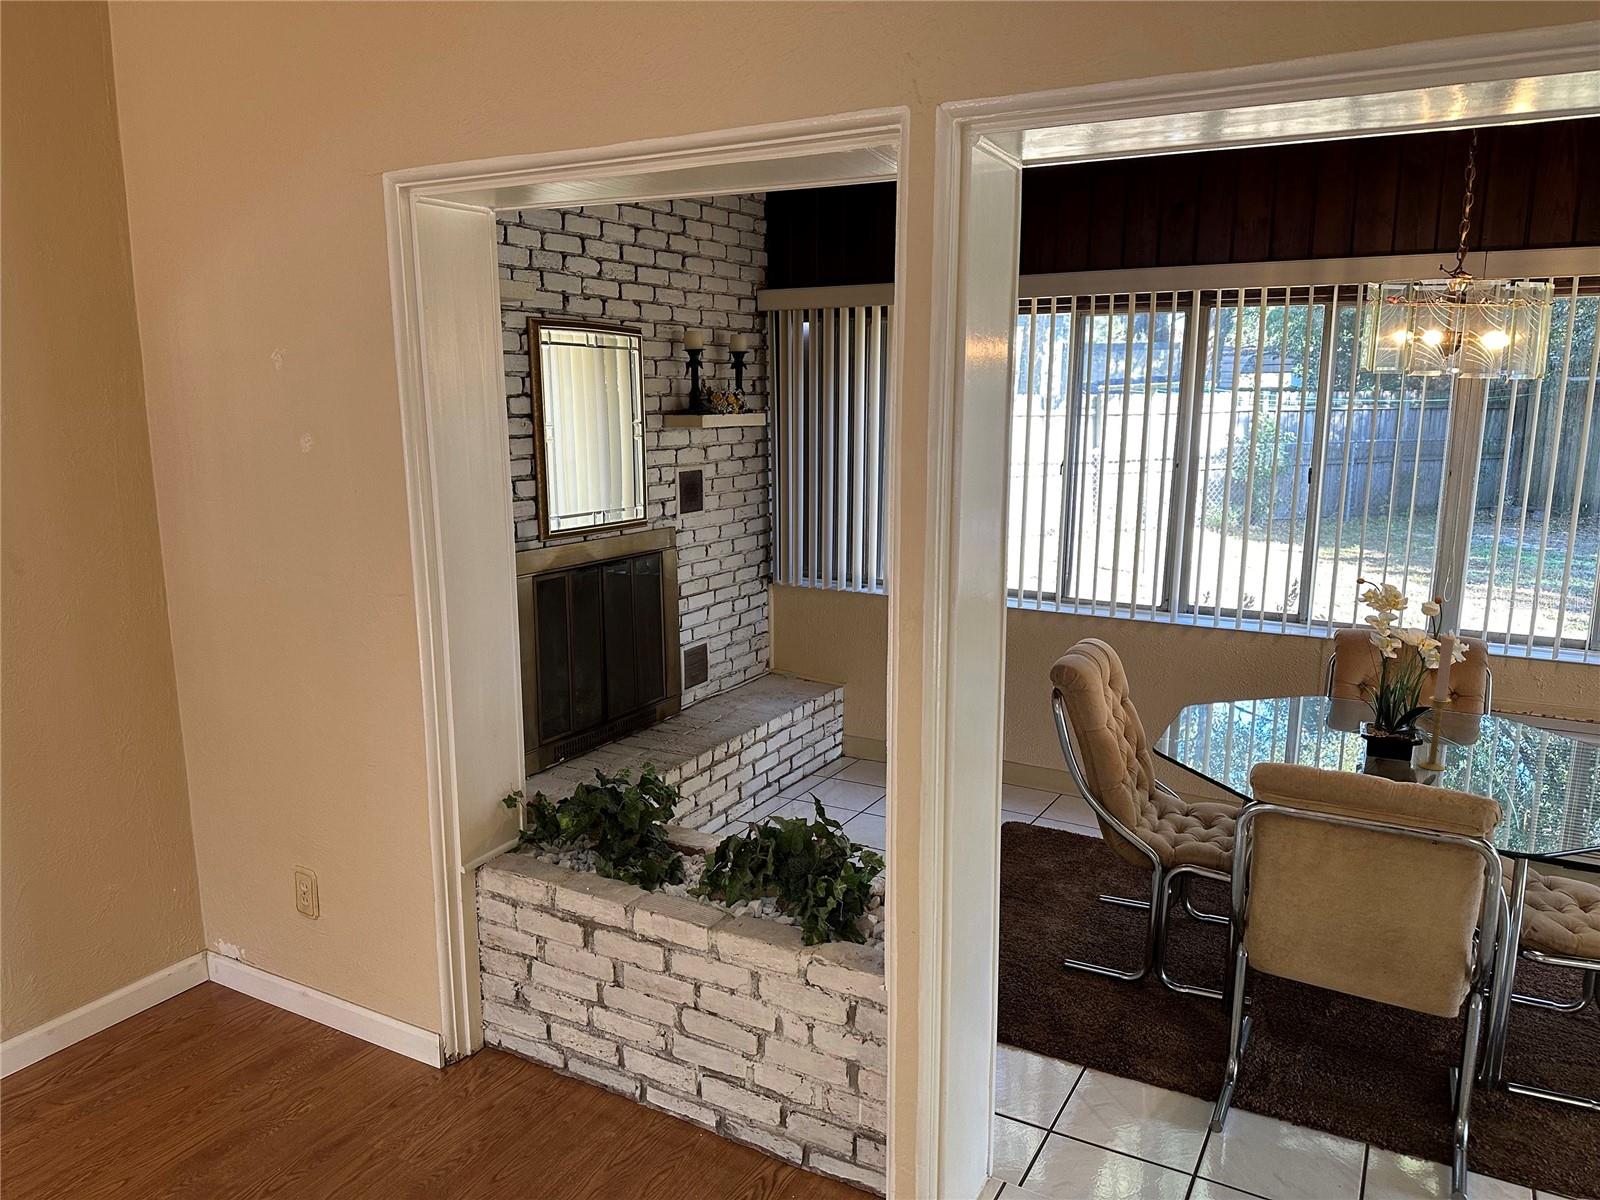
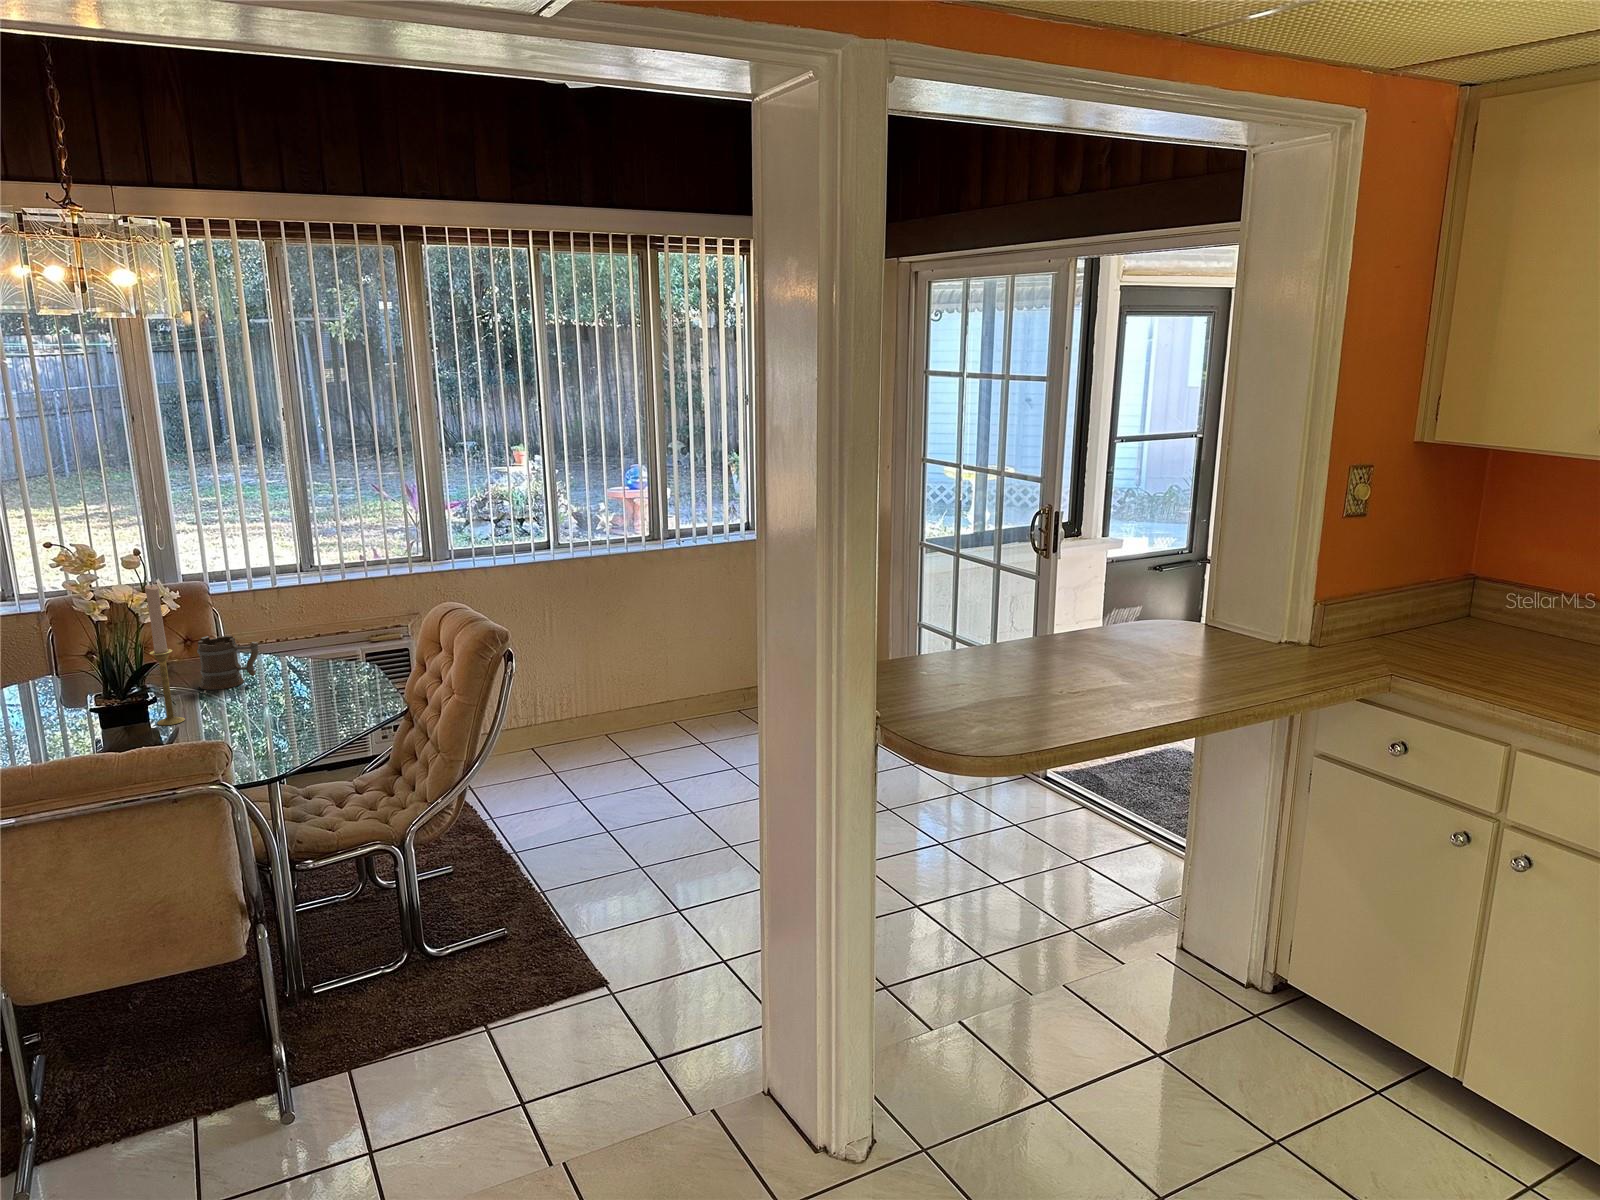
mug: none [1462,694,1535,751] -> present [197,635,258,690]

